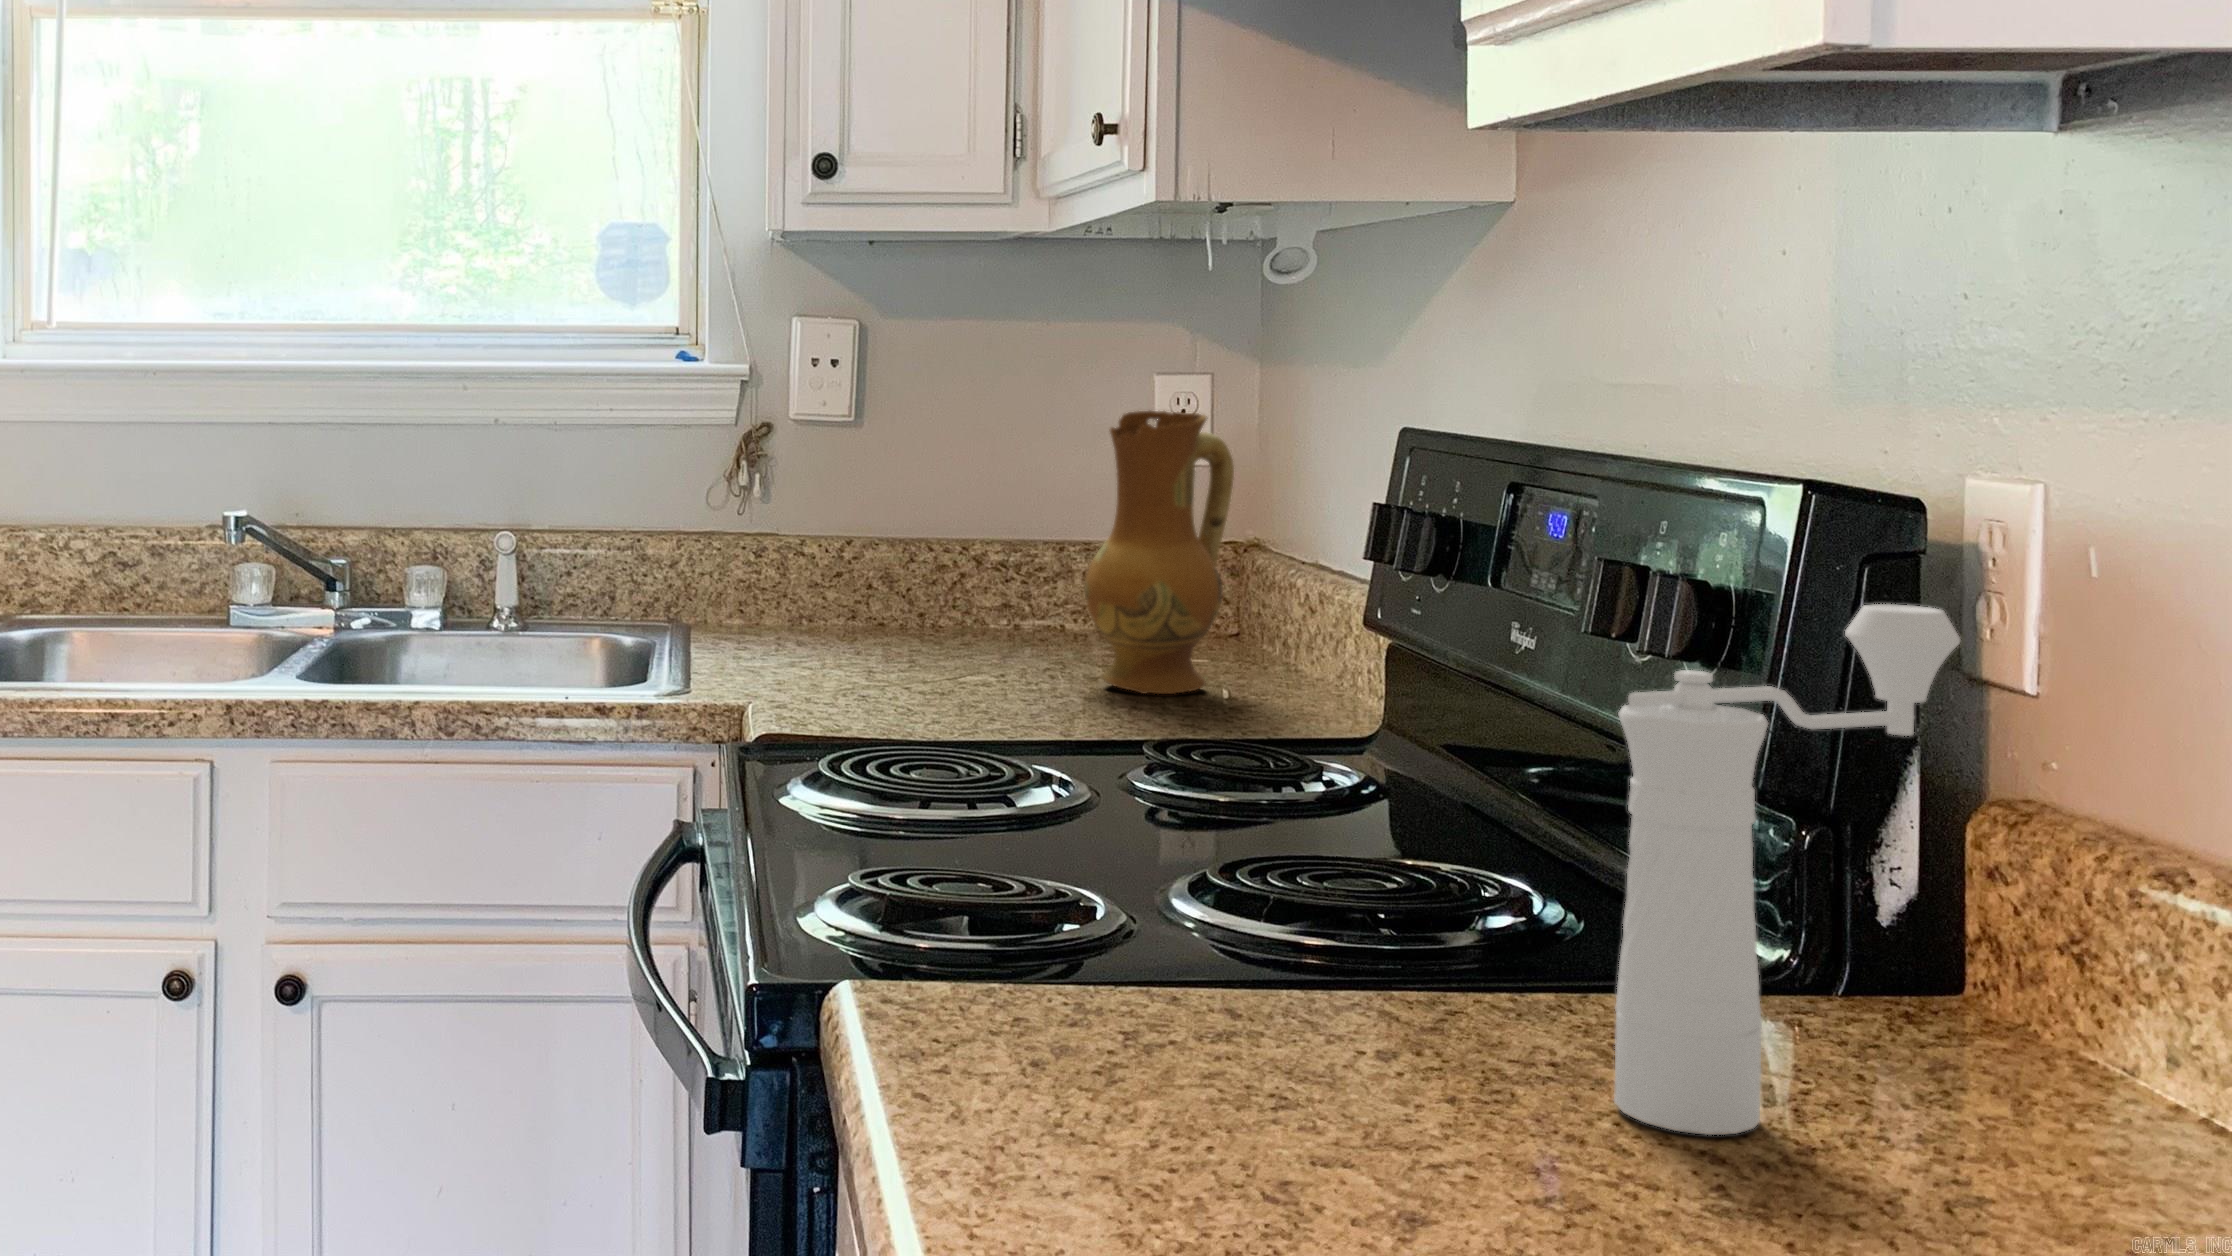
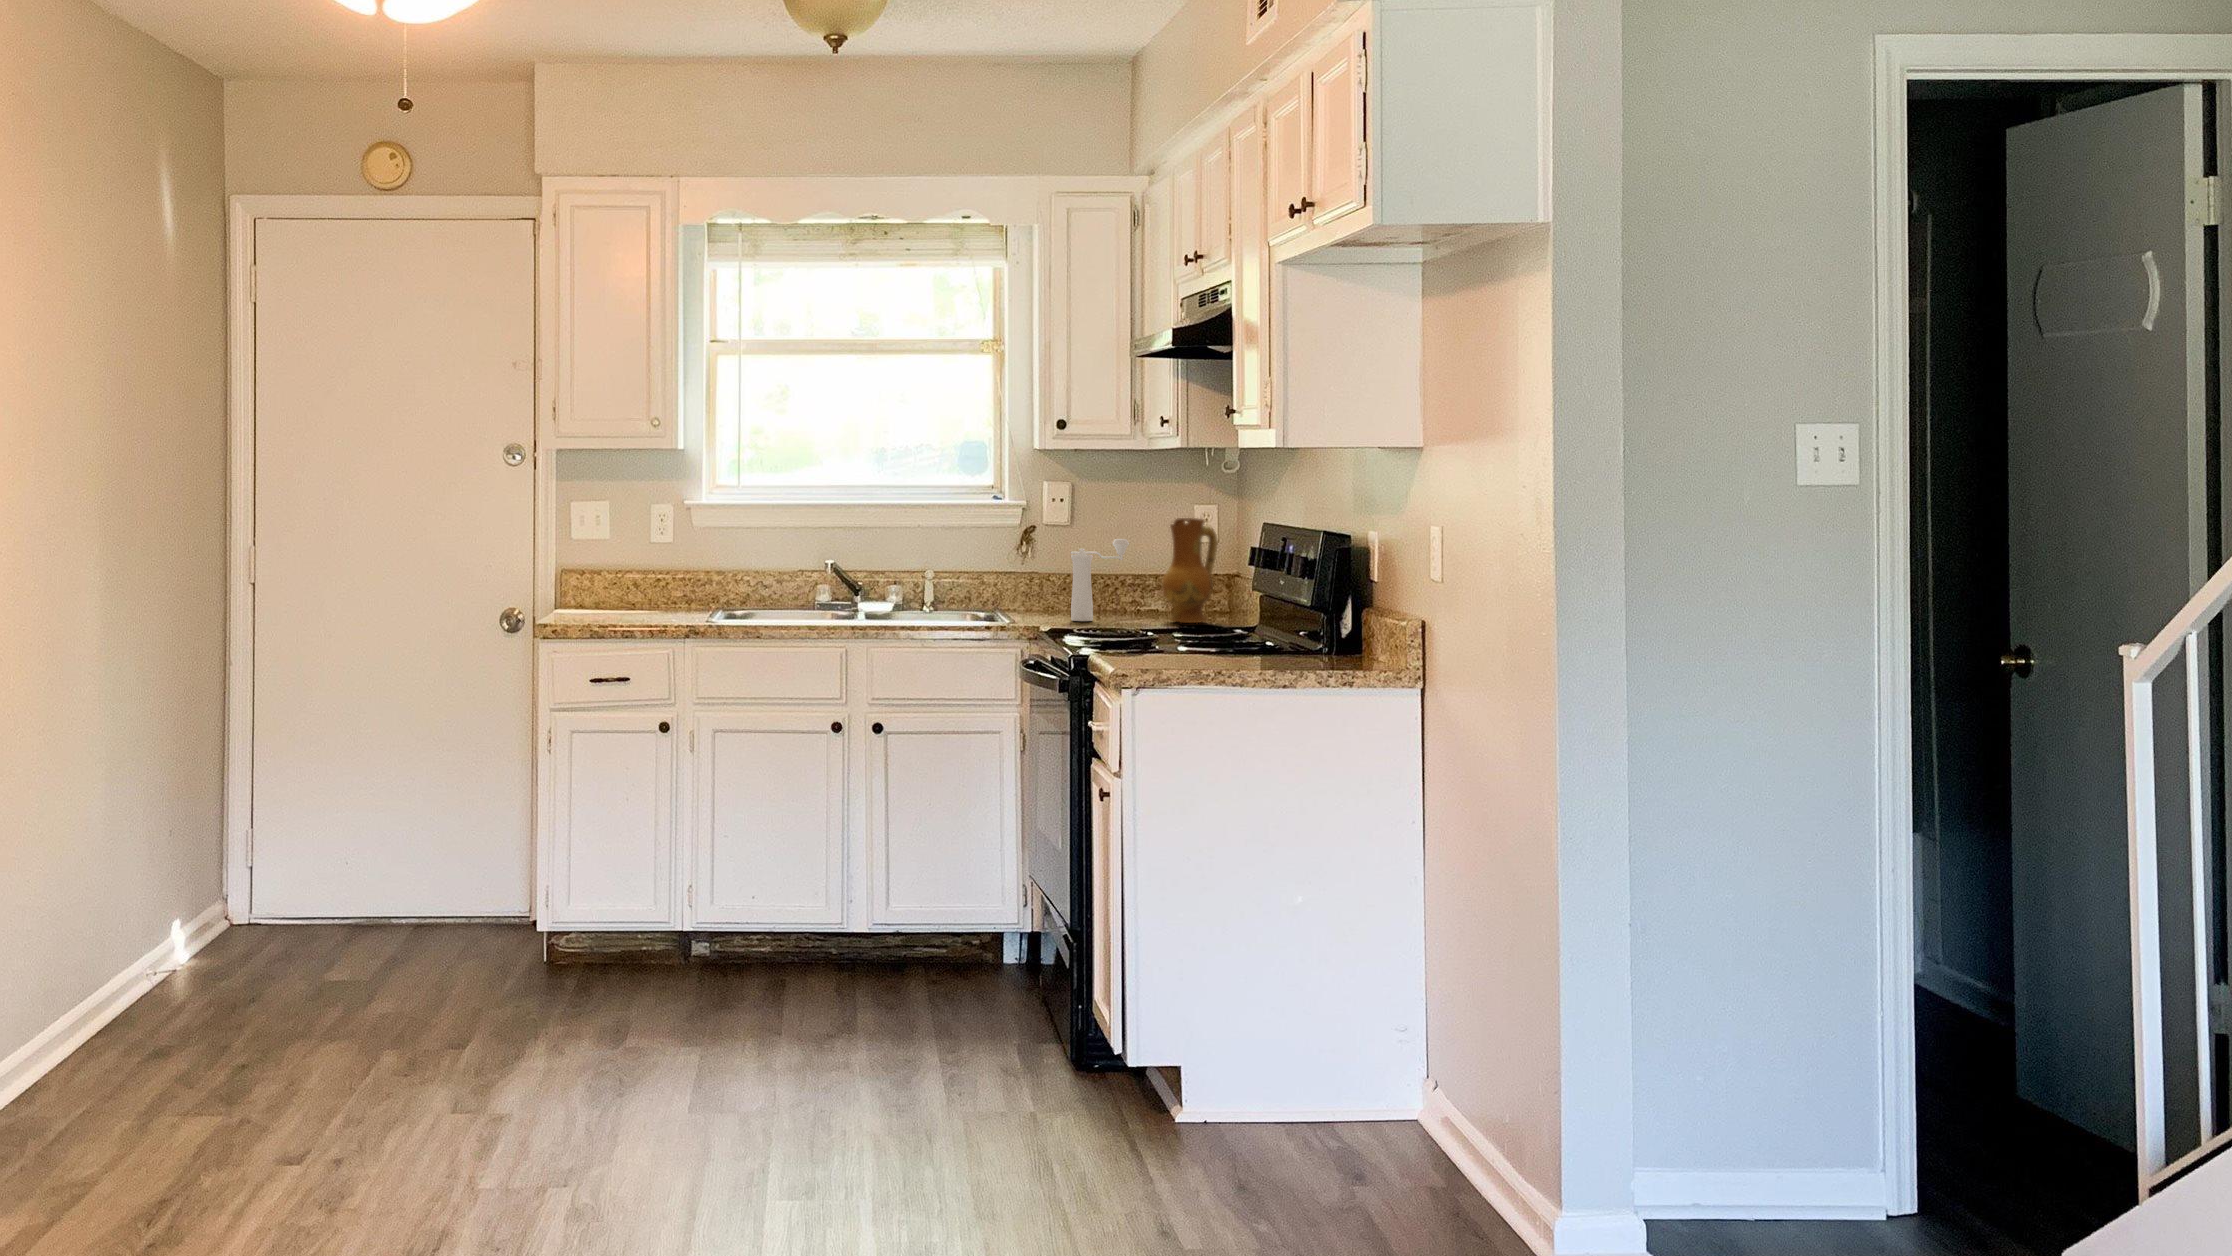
pepper mill: present [1614,604,1960,1135] -> present [1070,539,1129,621]

